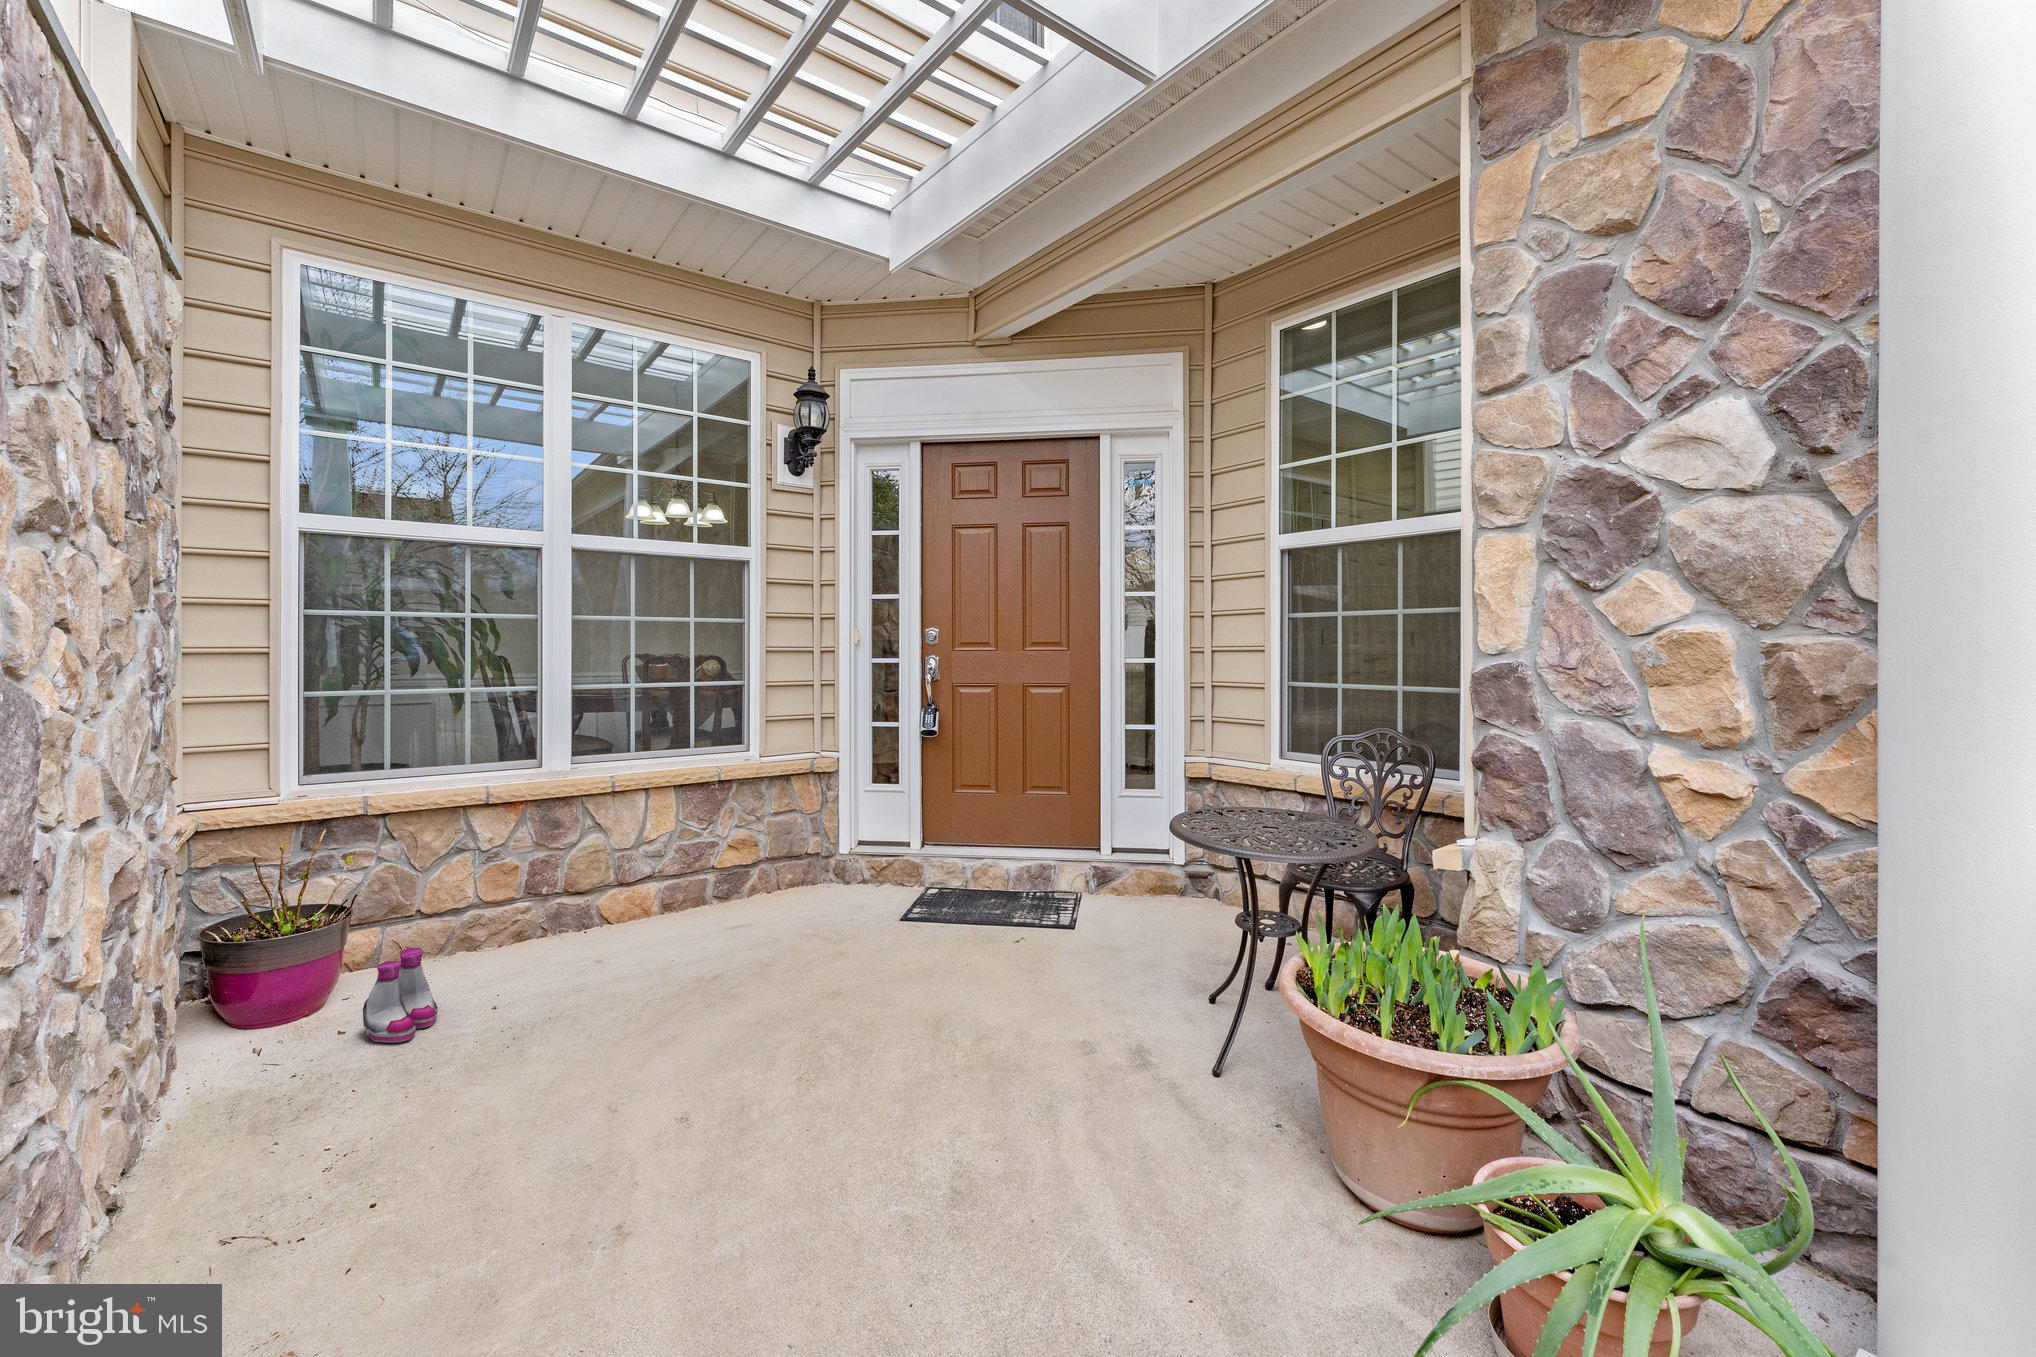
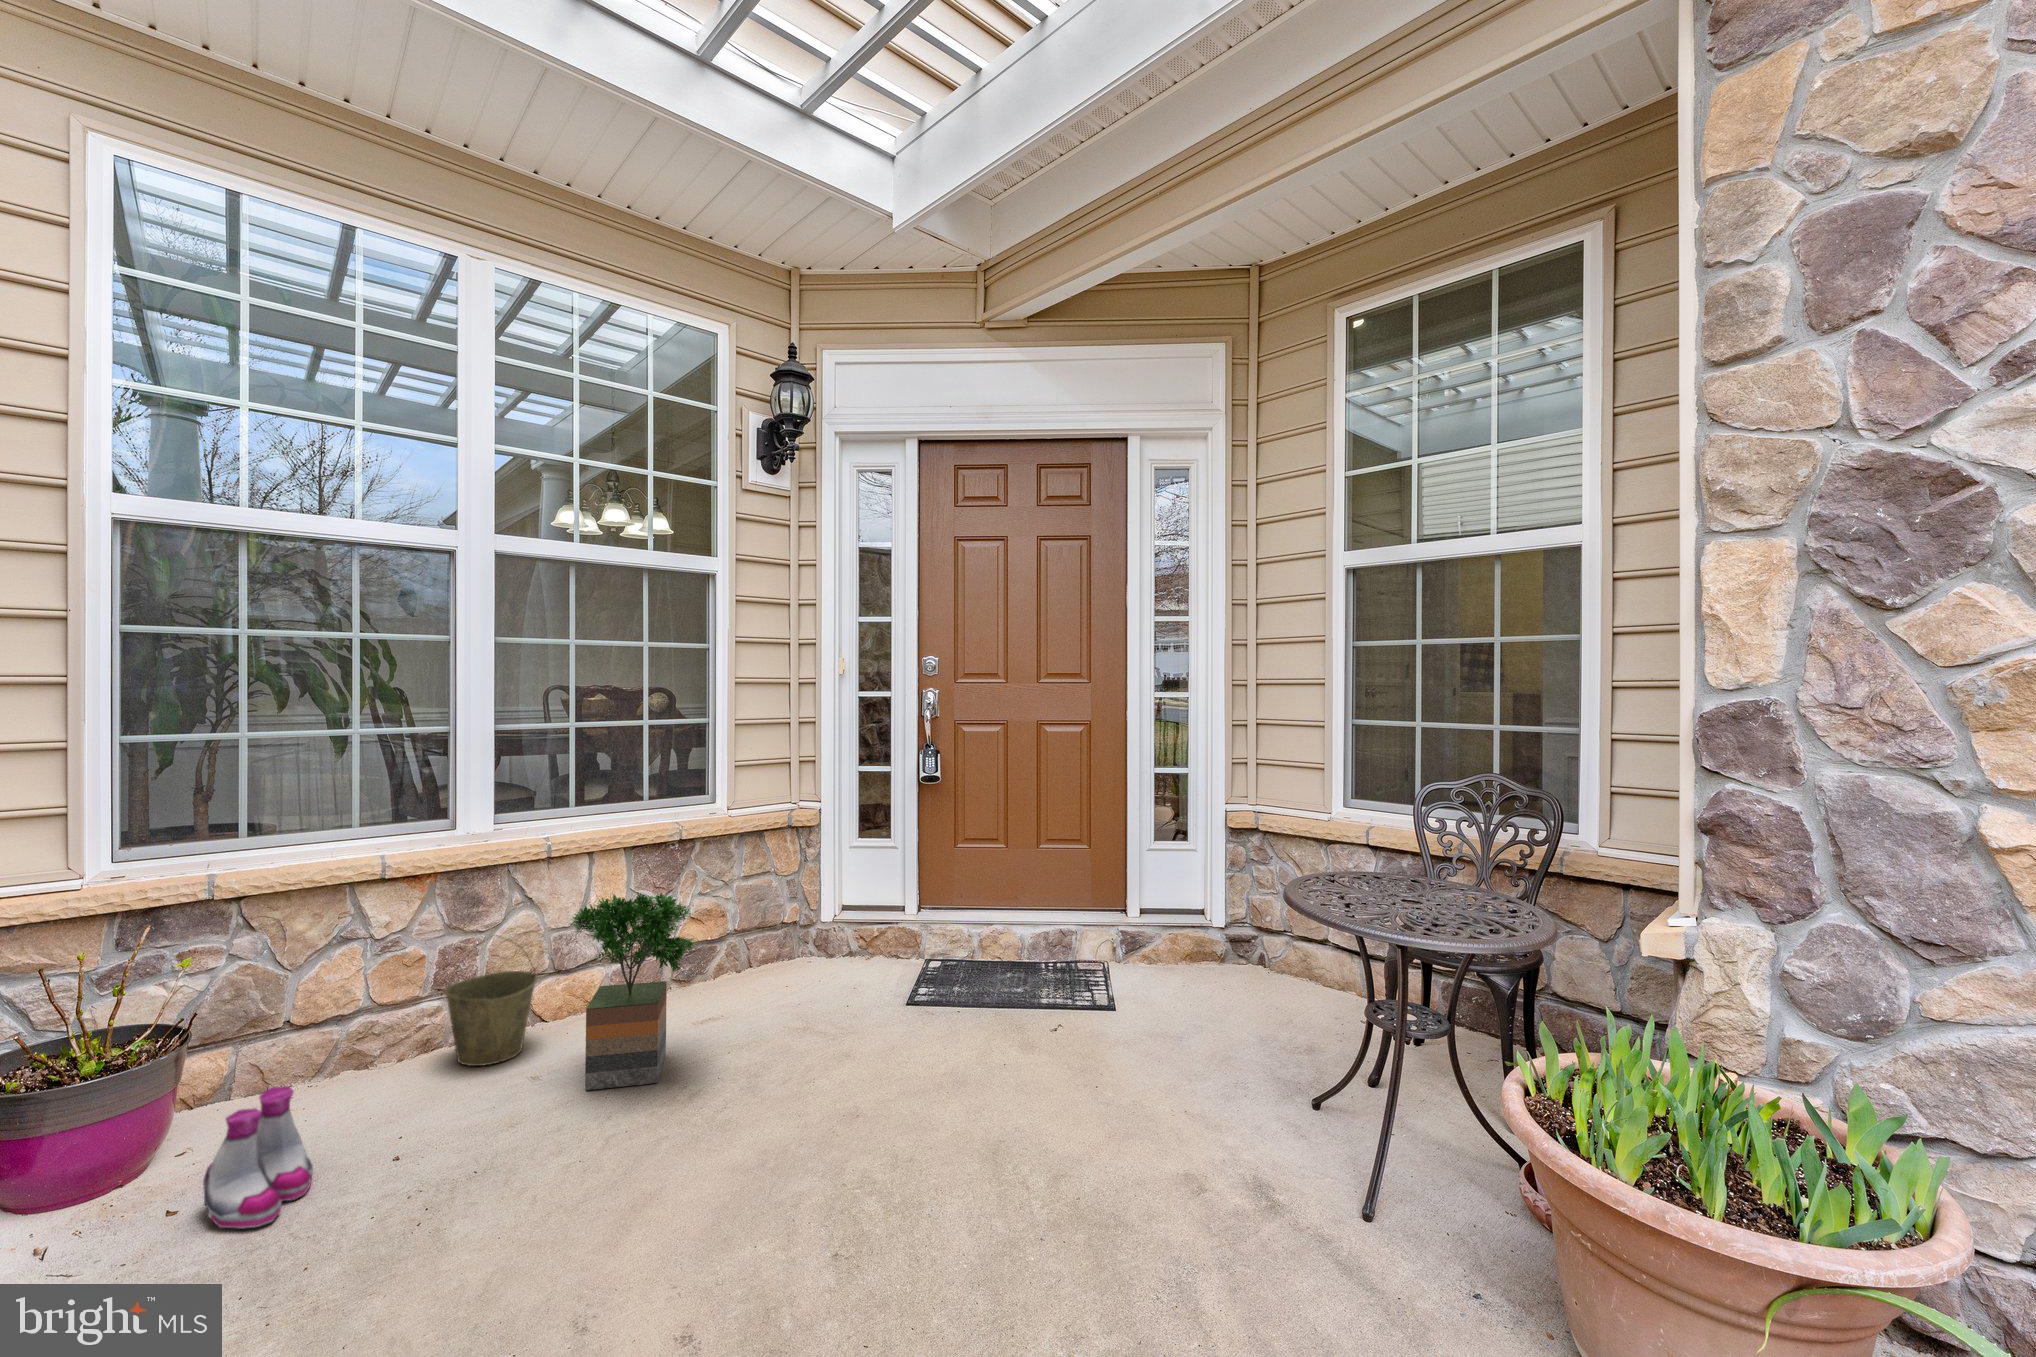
potted tree: none [625,819,725,968] -> present [570,893,696,1090]
bucket: none [535,850,605,950] -> present [445,935,537,1066]

